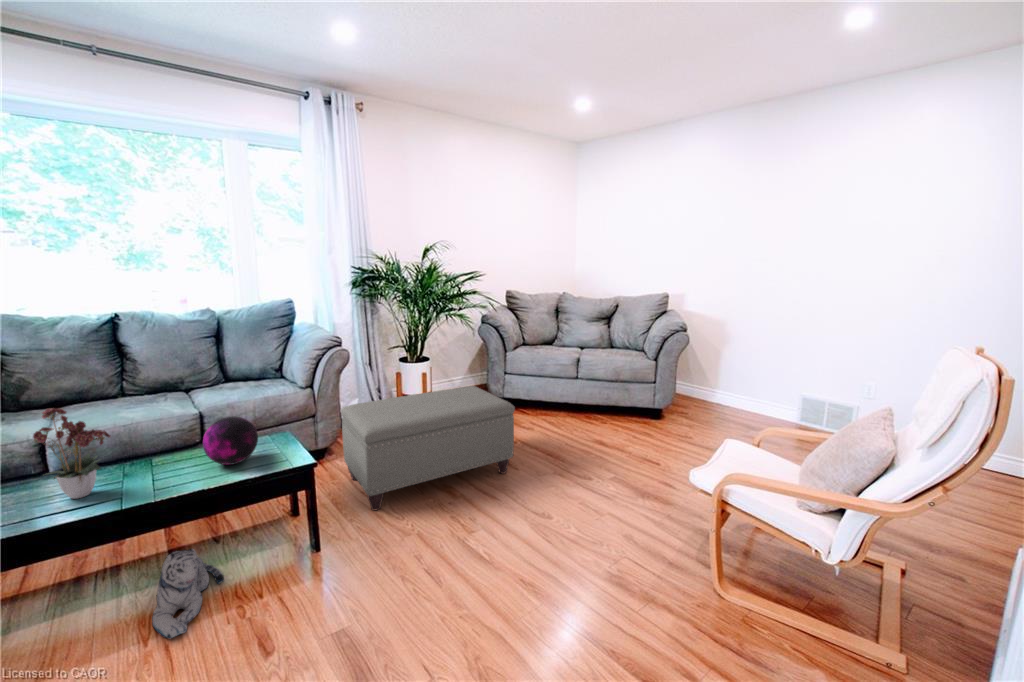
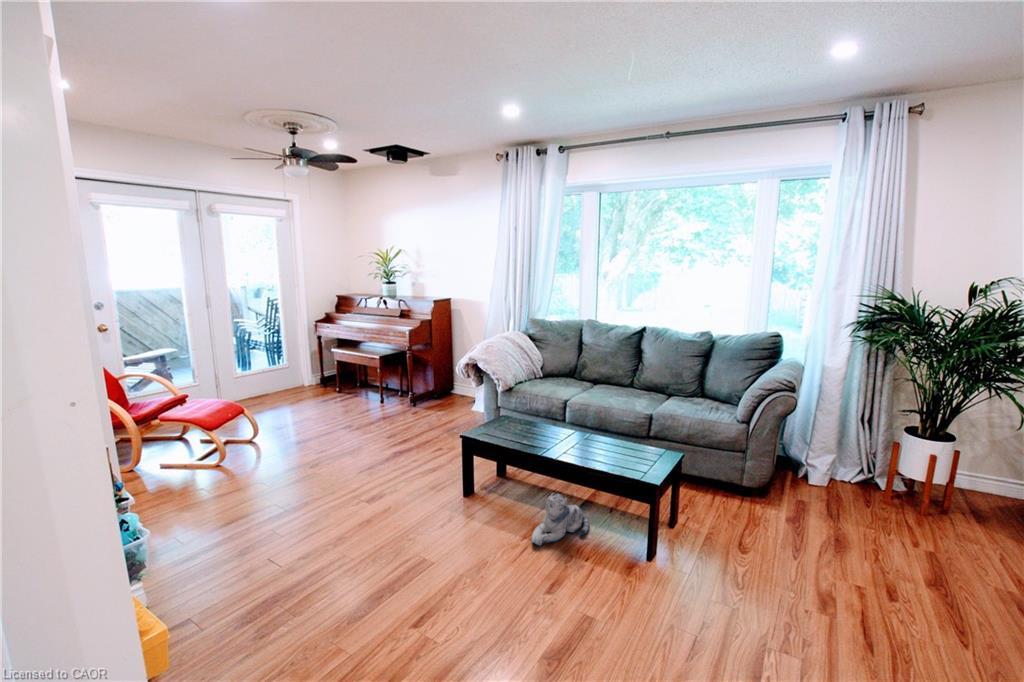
ottoman: present [341,386,515,510] -> none [718,453,981,649]
flower arrangement: present [33,408,110,499] -> none [525,376,558,437]
decorative orb: present [203,417,258,465] -> none [599,418,637,456]

